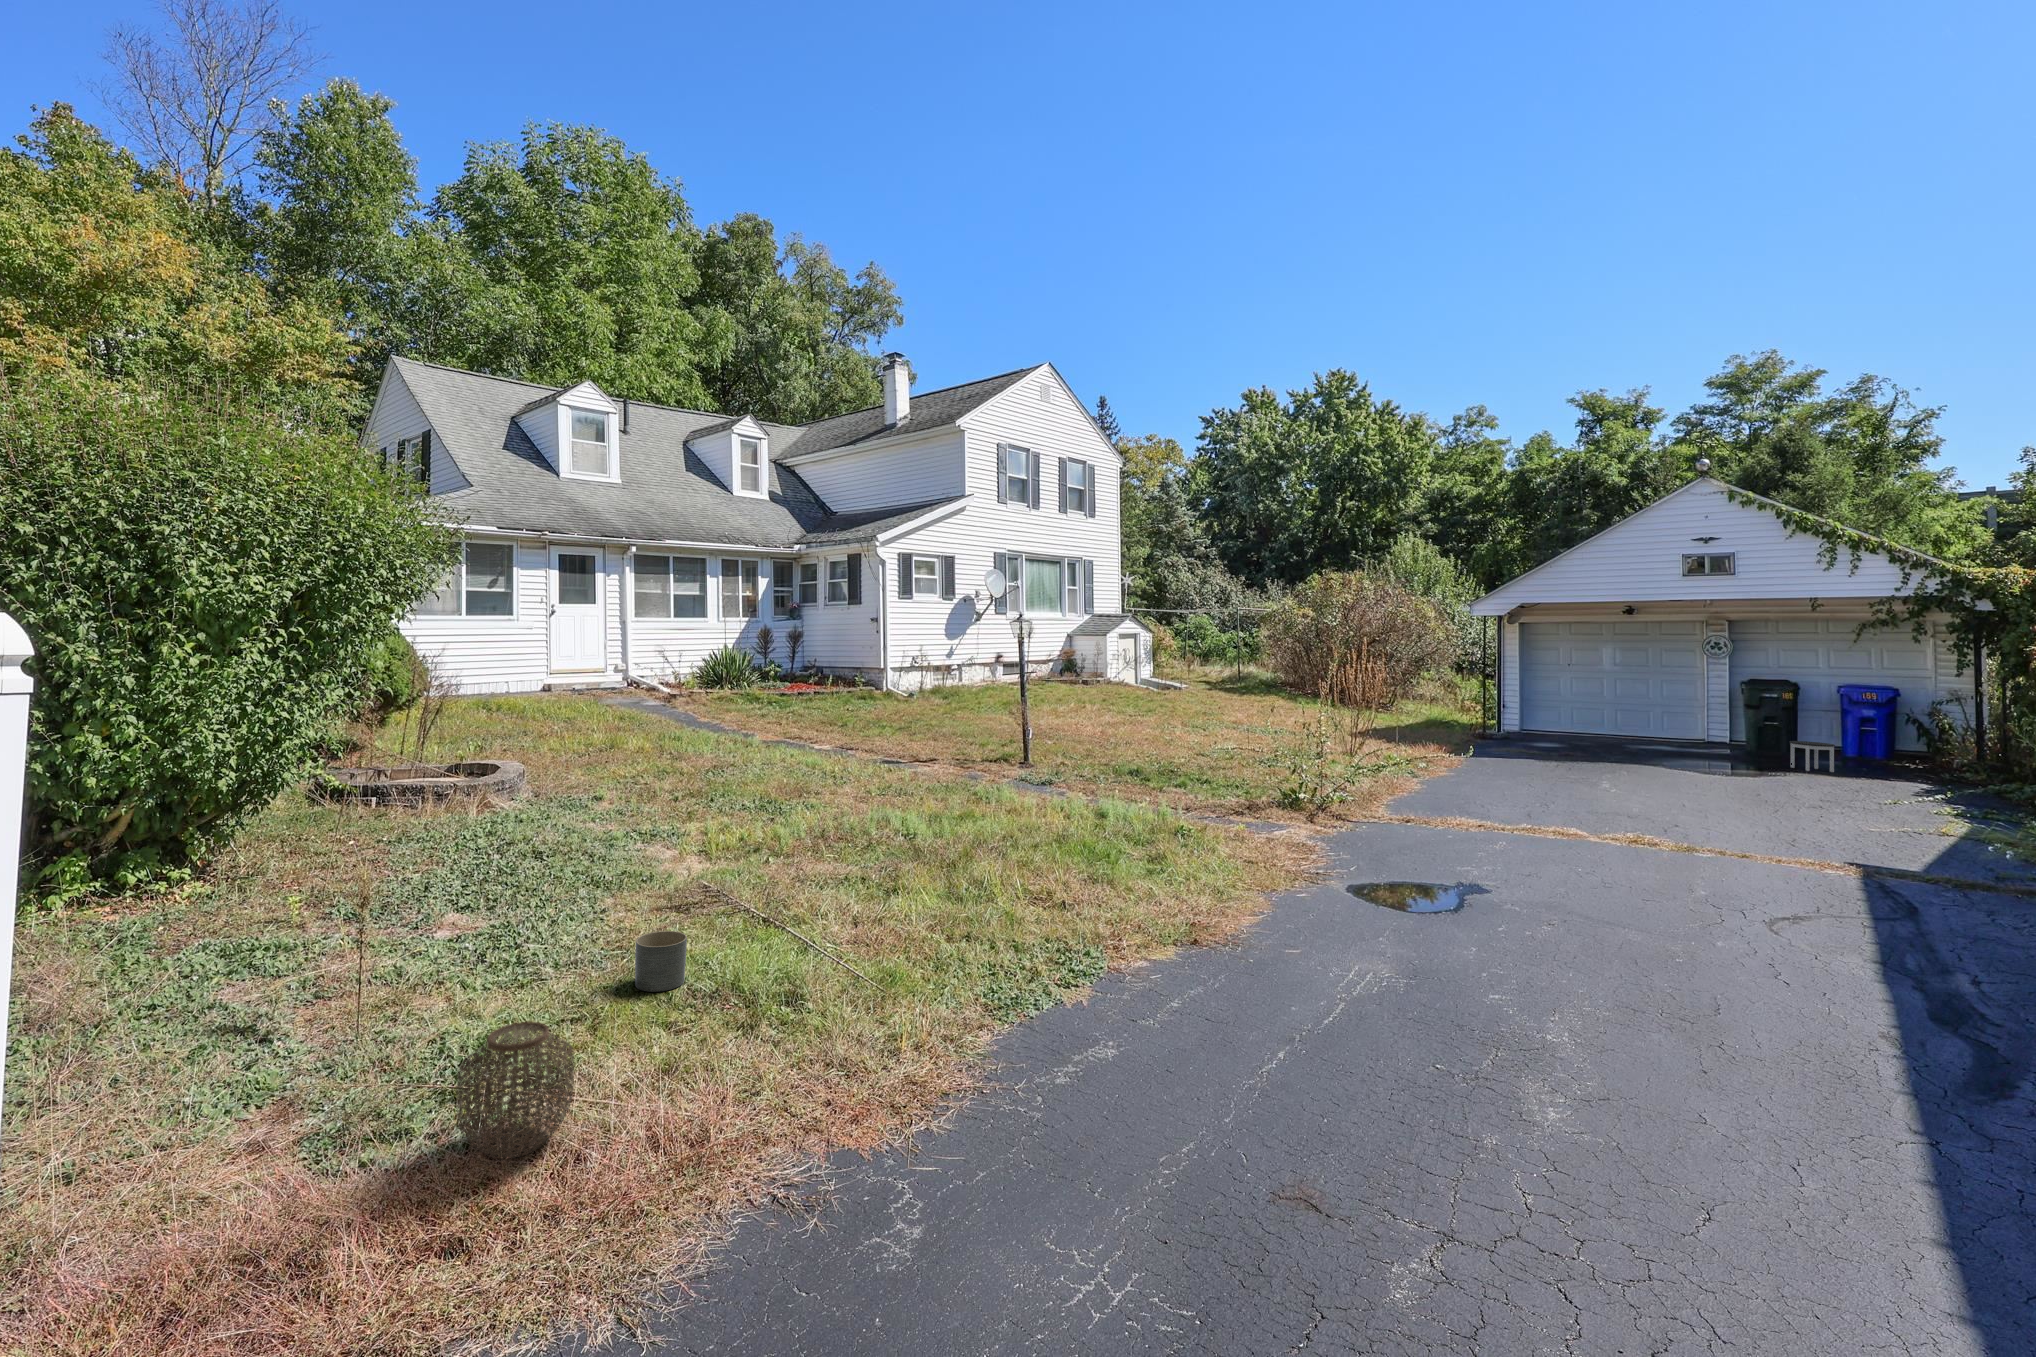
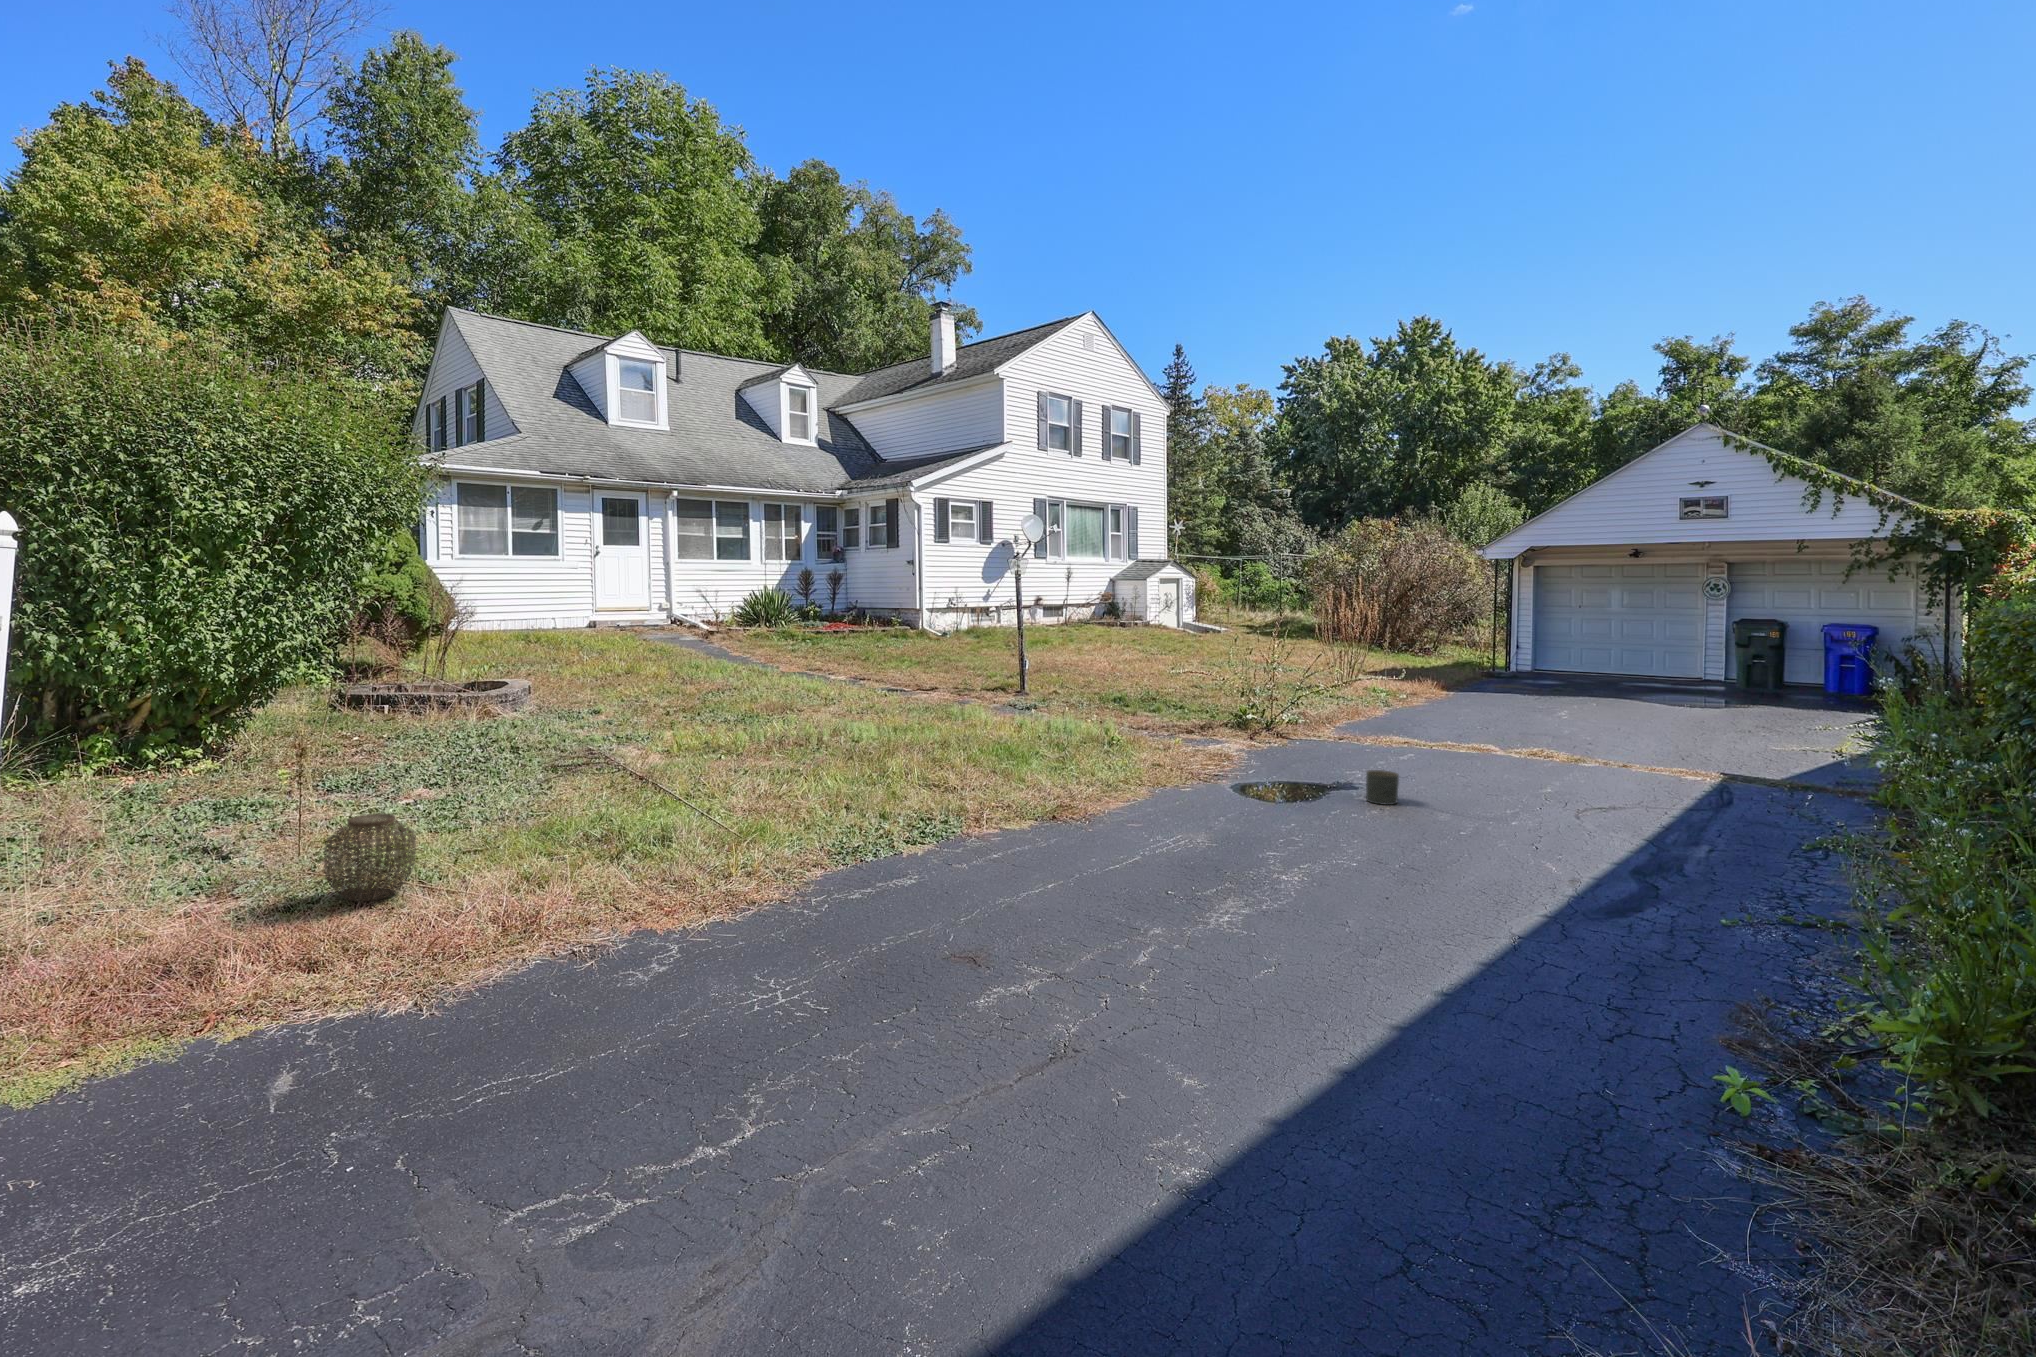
round table: present [1789,741,1835,772] -> none [1758,683,1799,712]
planter: present [635,931,687,992] -> present [1366,770,1399,805]

